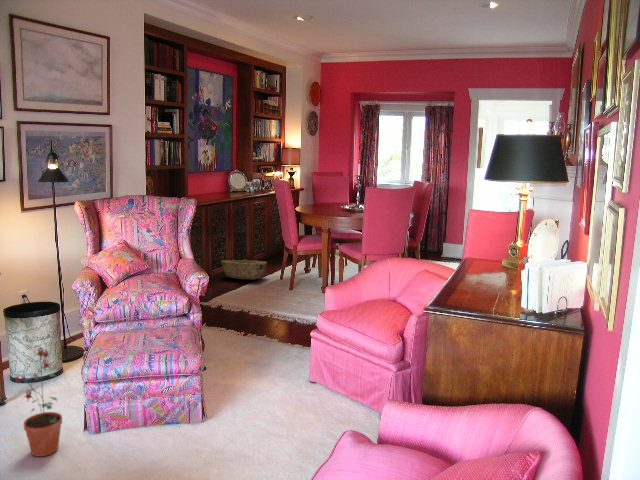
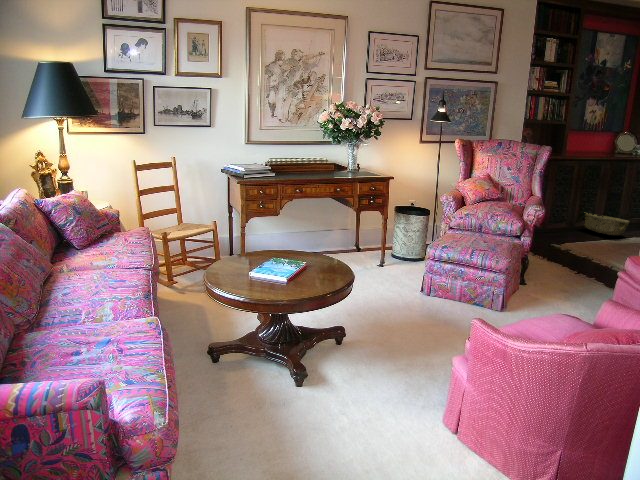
potted plant: present [16,348,62,457] -> none [387,228,411,296]

